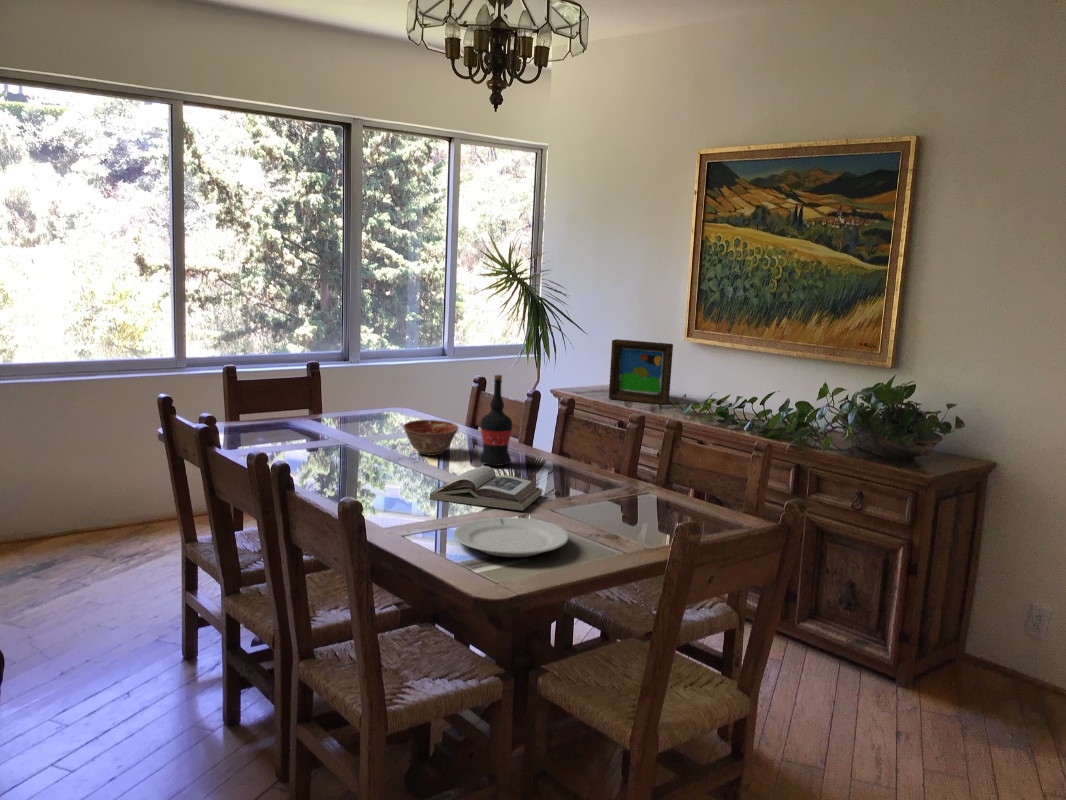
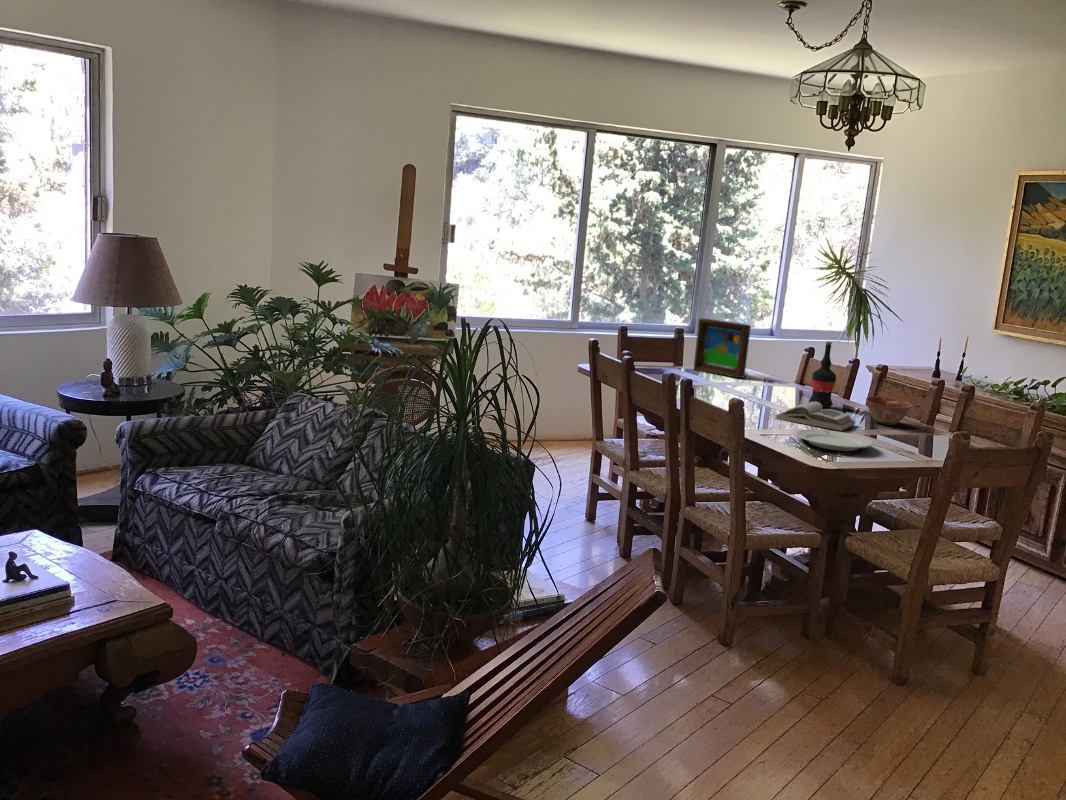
picture frame: present [609,339,673,404] -> present [694,319,751,378]
ceramic bowl: present [403,420,458,456] -> present [866,396,912,425]

